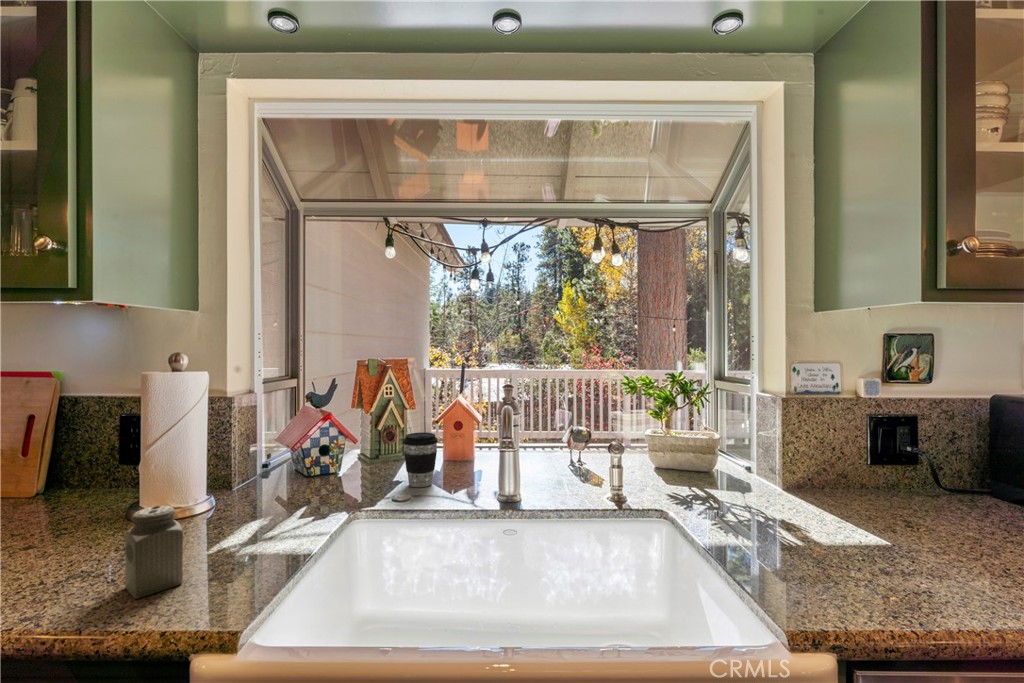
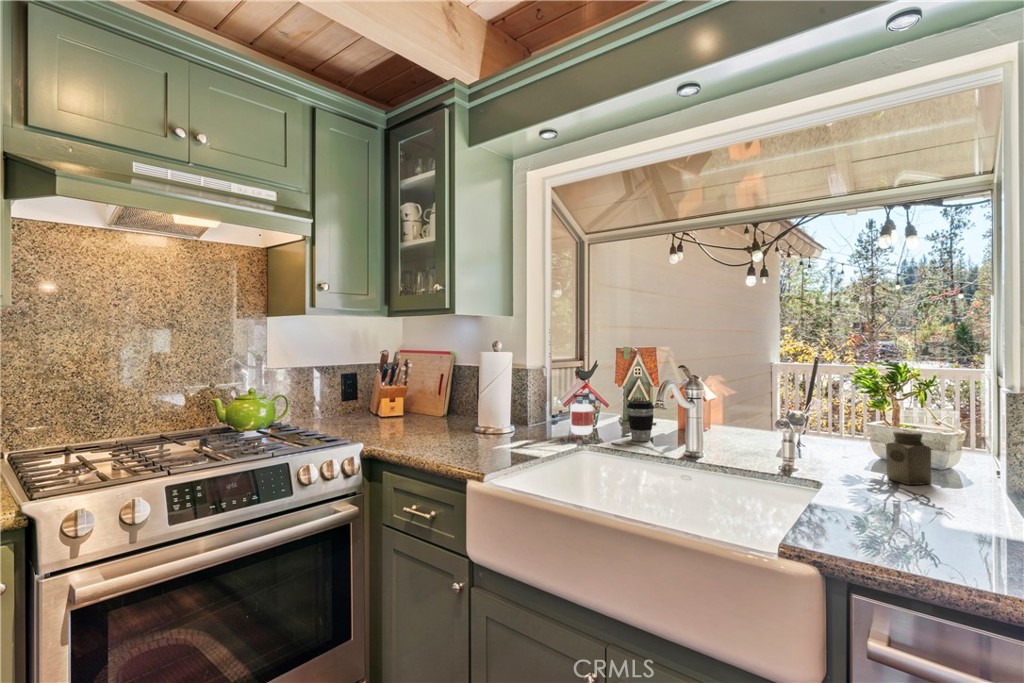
jar: none [314,429,351,492] -> present [570,393,594,435]
salt shaker: present [125,506,183,599] -> present [886,430,931,485]

